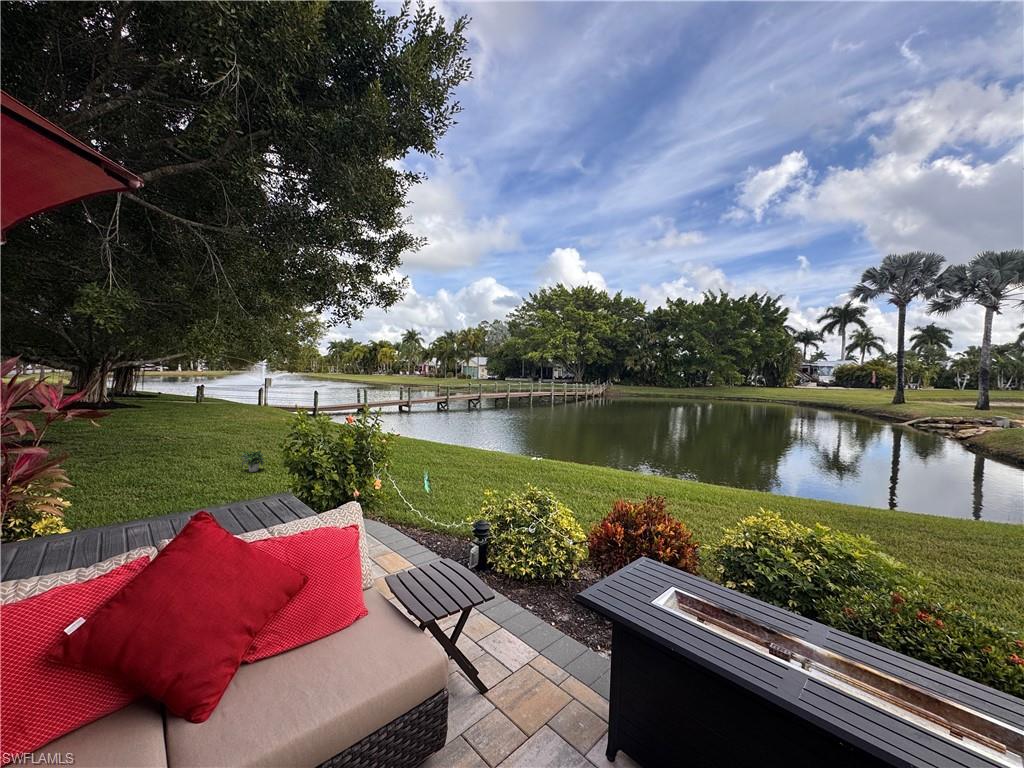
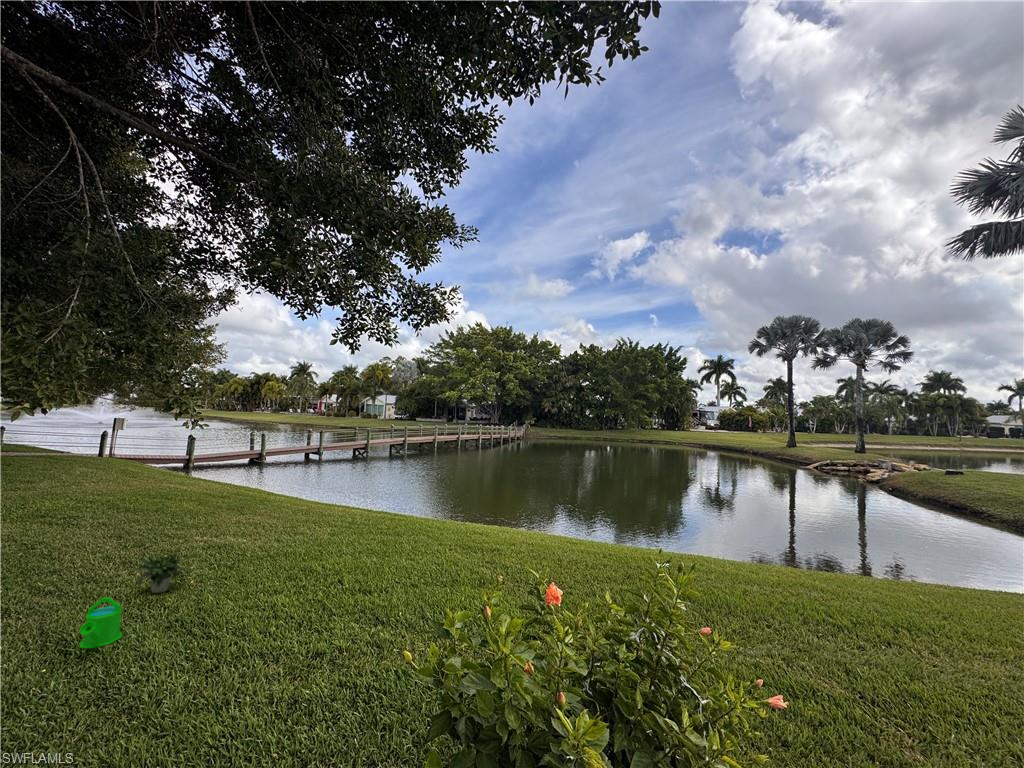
watering can: none [205,465,228,489] -> present [80,597,122,648]

